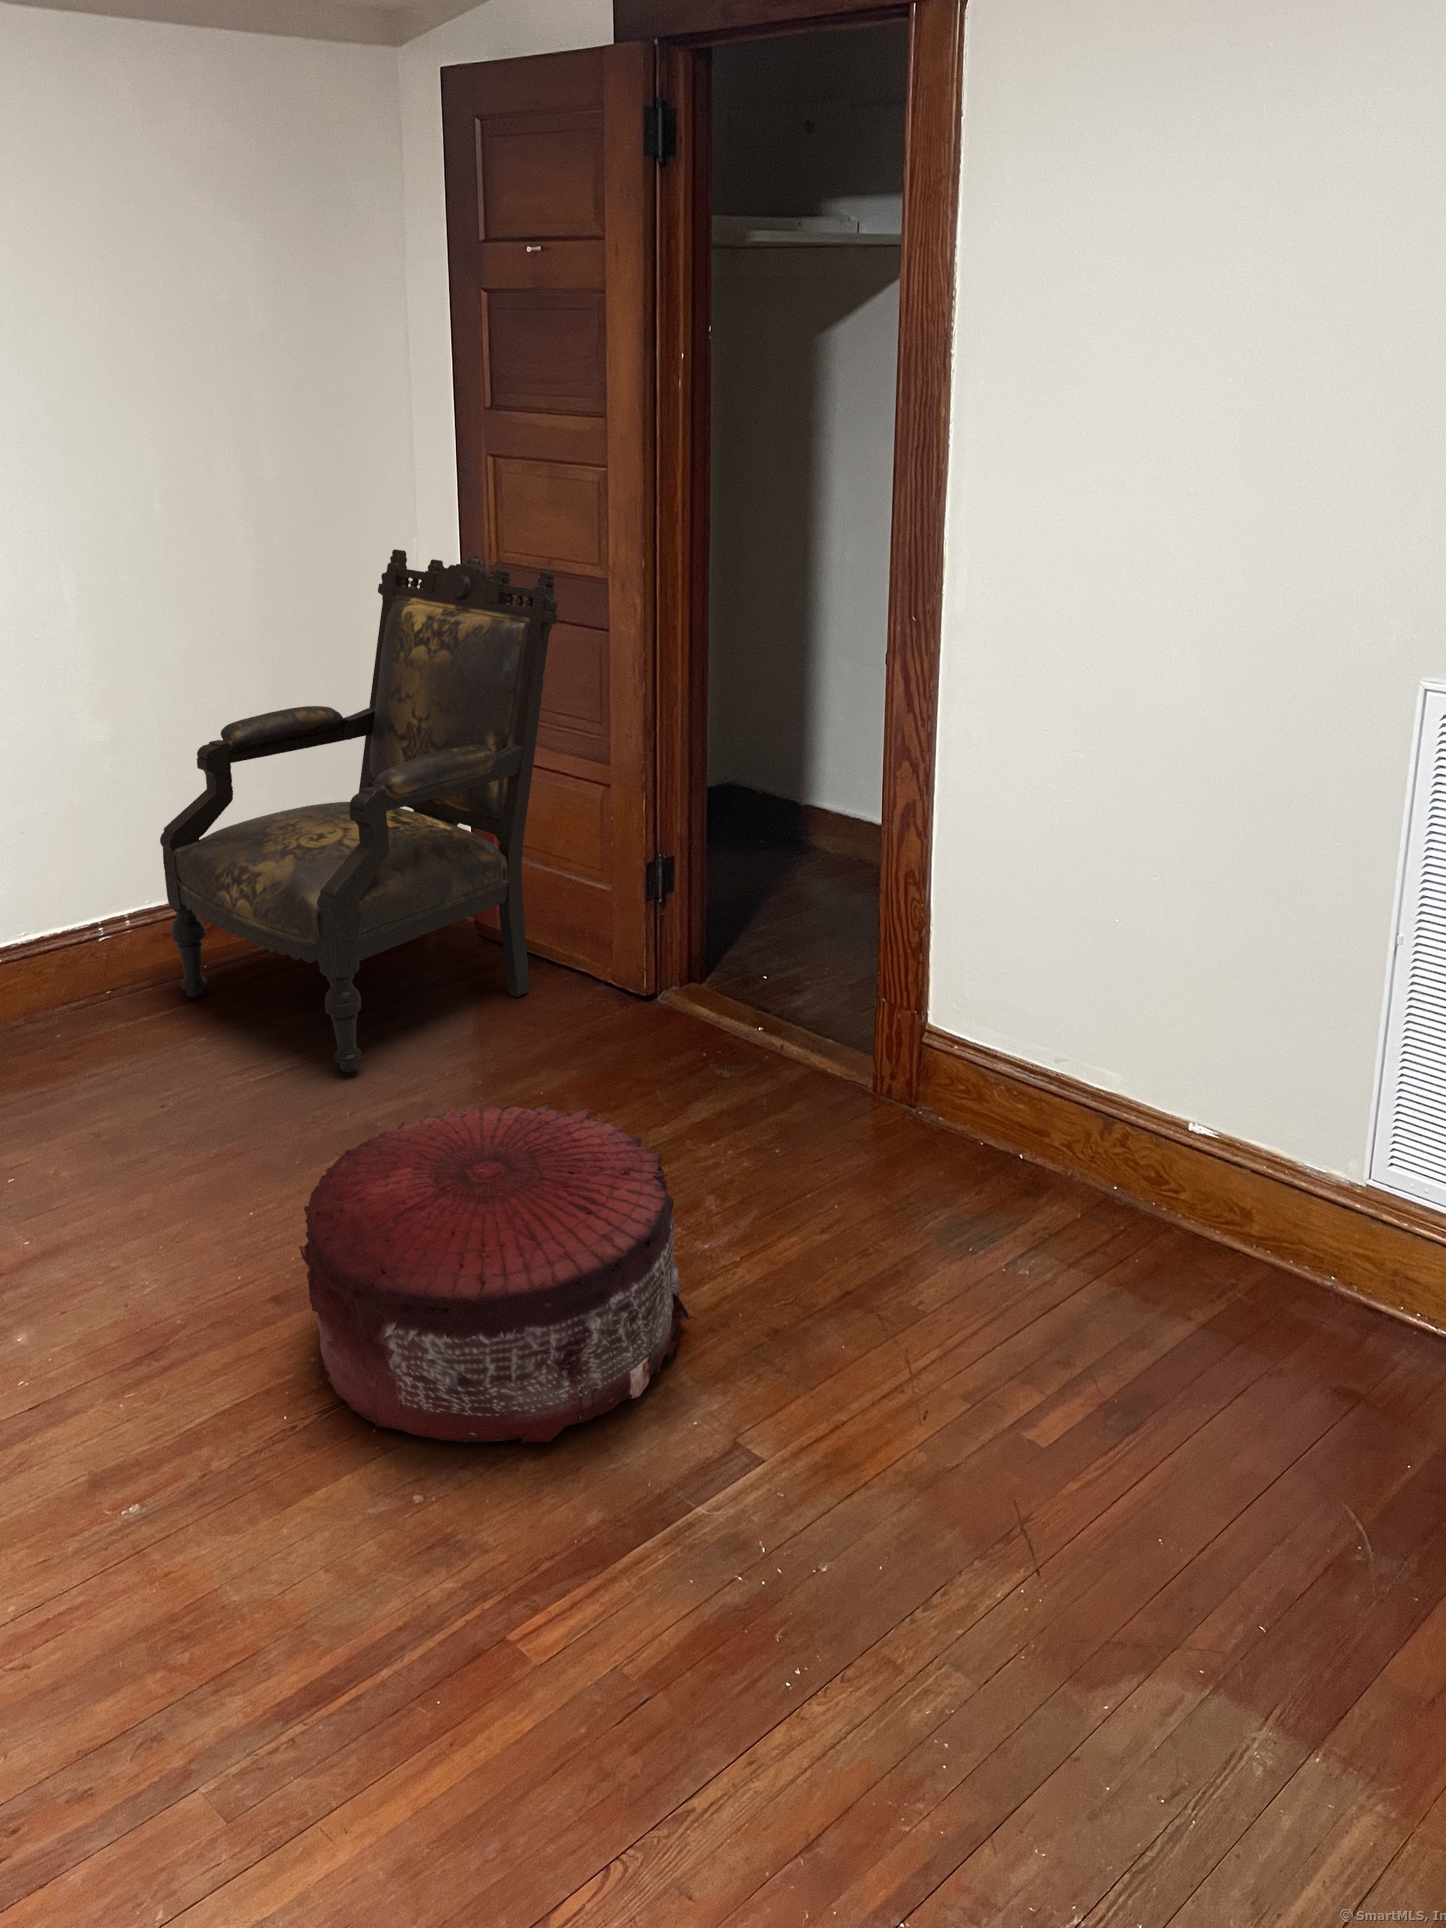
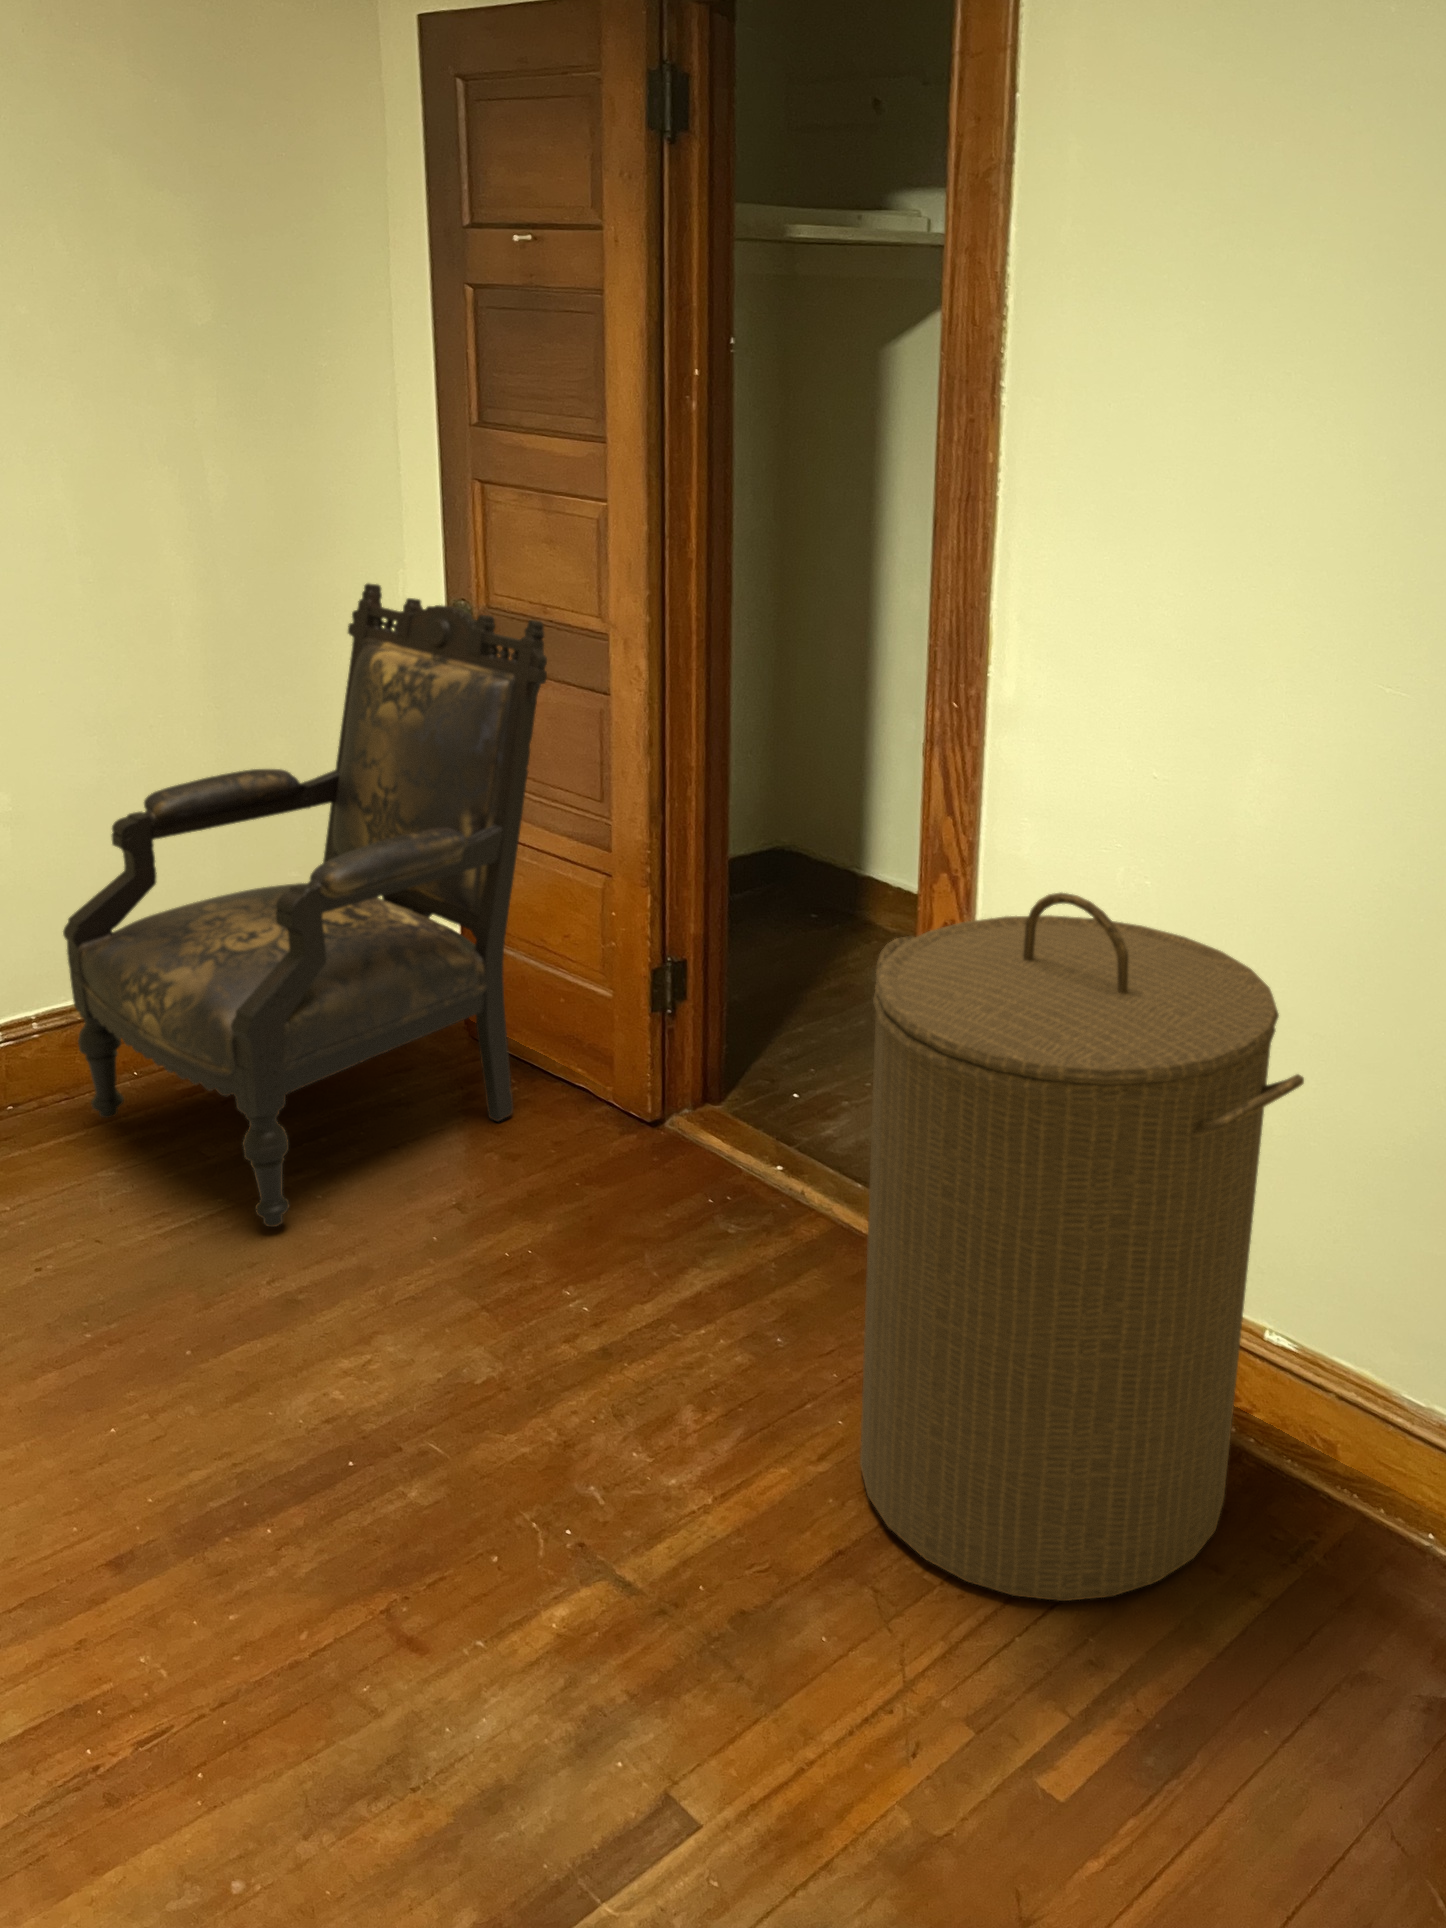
laundry hamper: none [857,753,1224,1321] -> present [860,893,1304,1601]
pouf: present [299,1104,689,1443] -> none [119,1314,632,1805]

